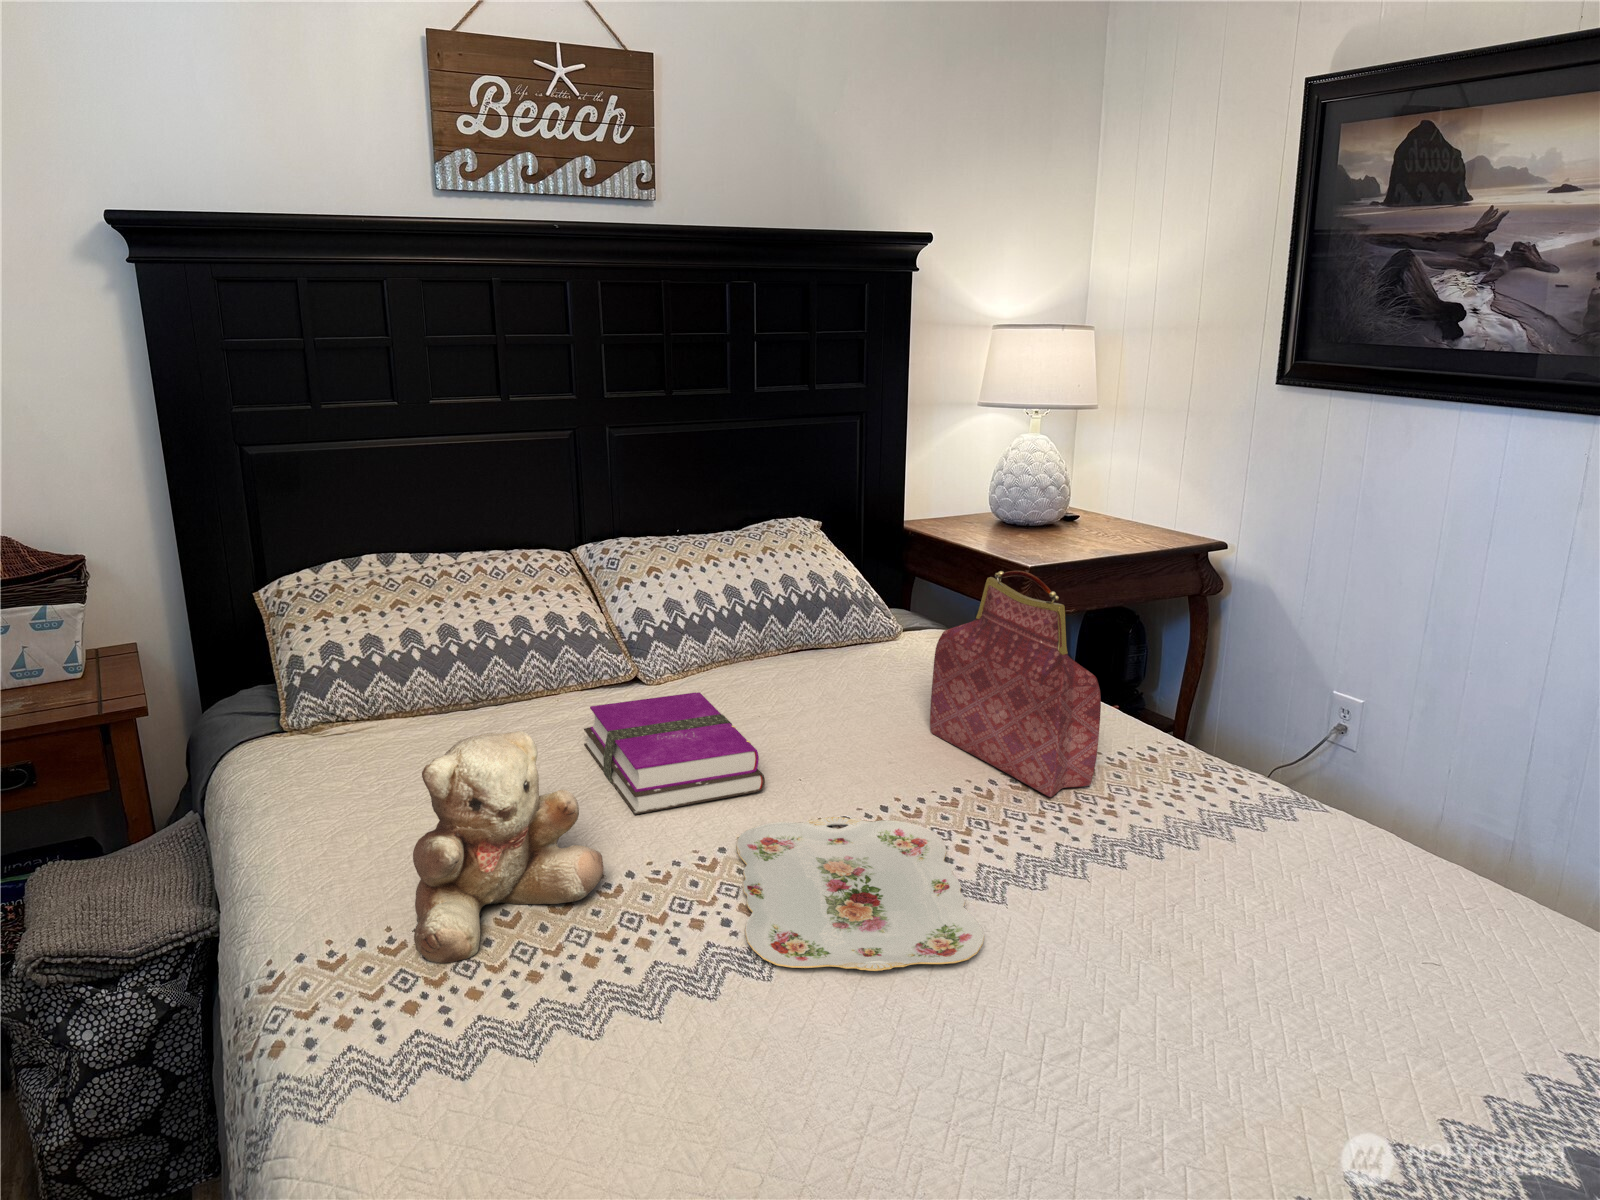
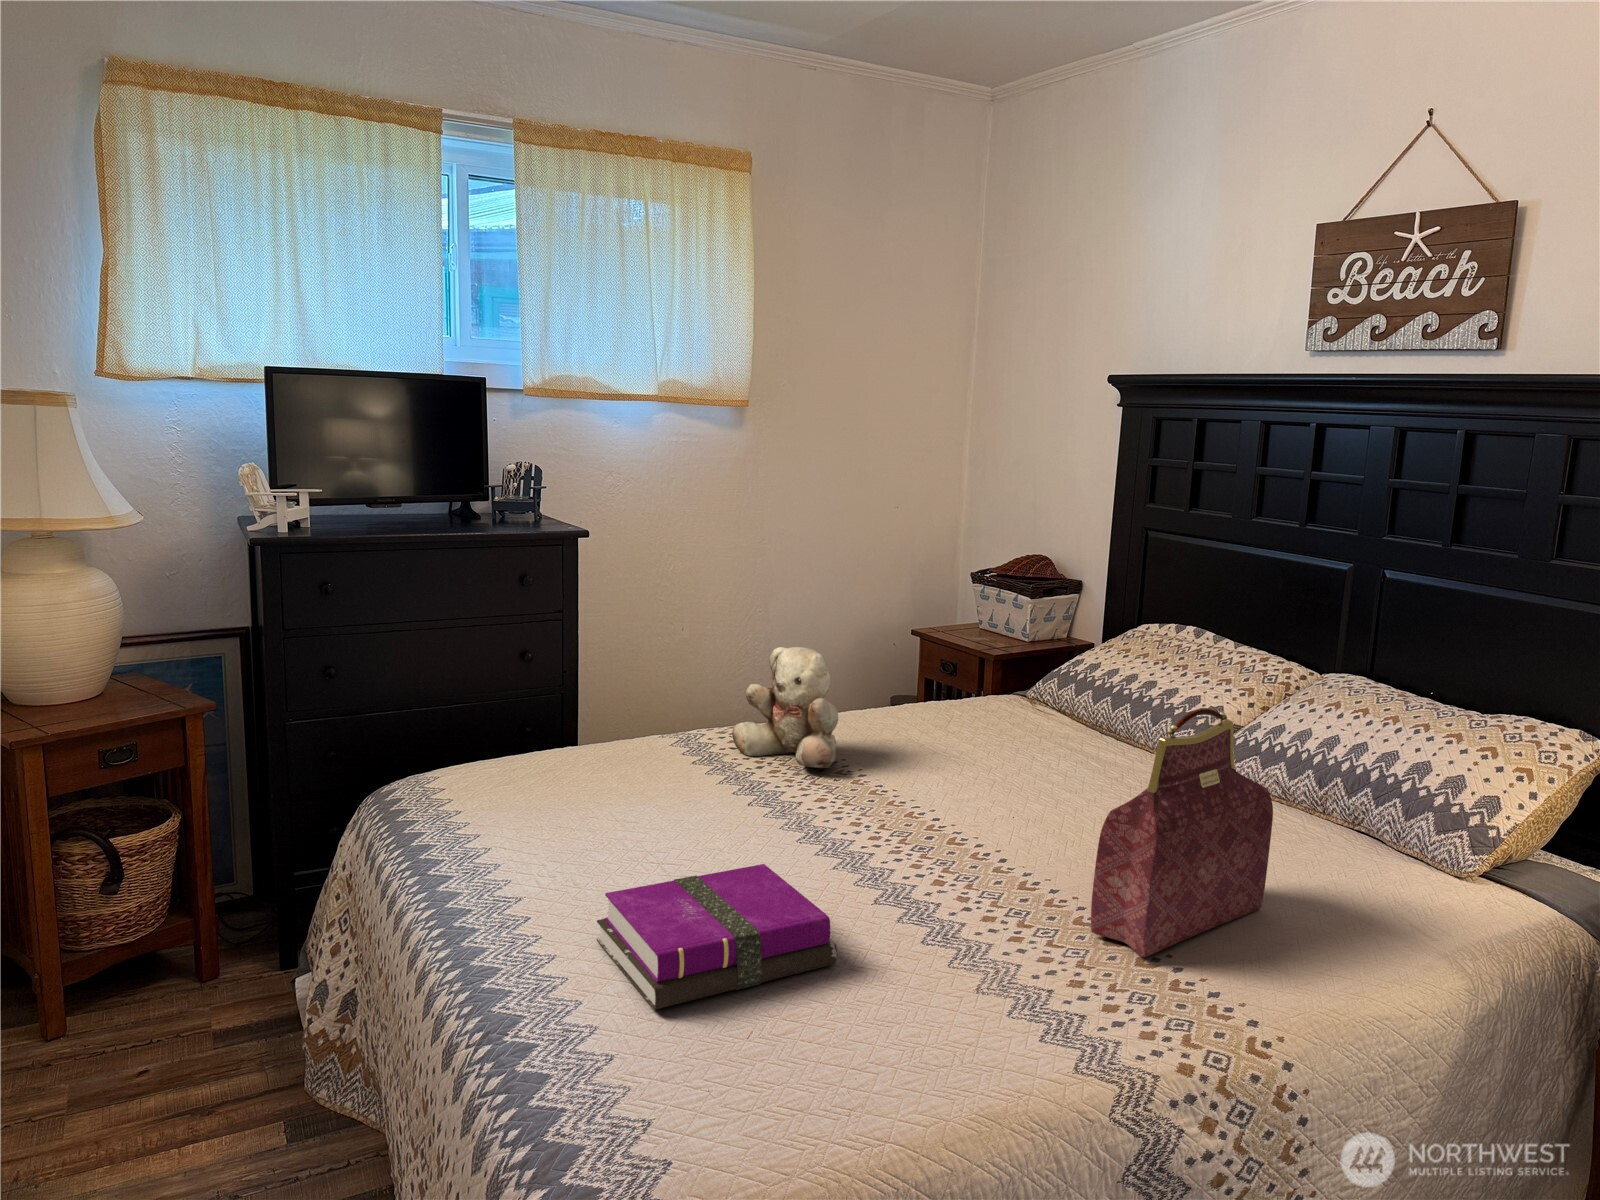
notebook: present [584,692,765,814] -> present [597,864,837,1010]
serving tray: present [736,817,984,971] -> none [749,805,976,876]

